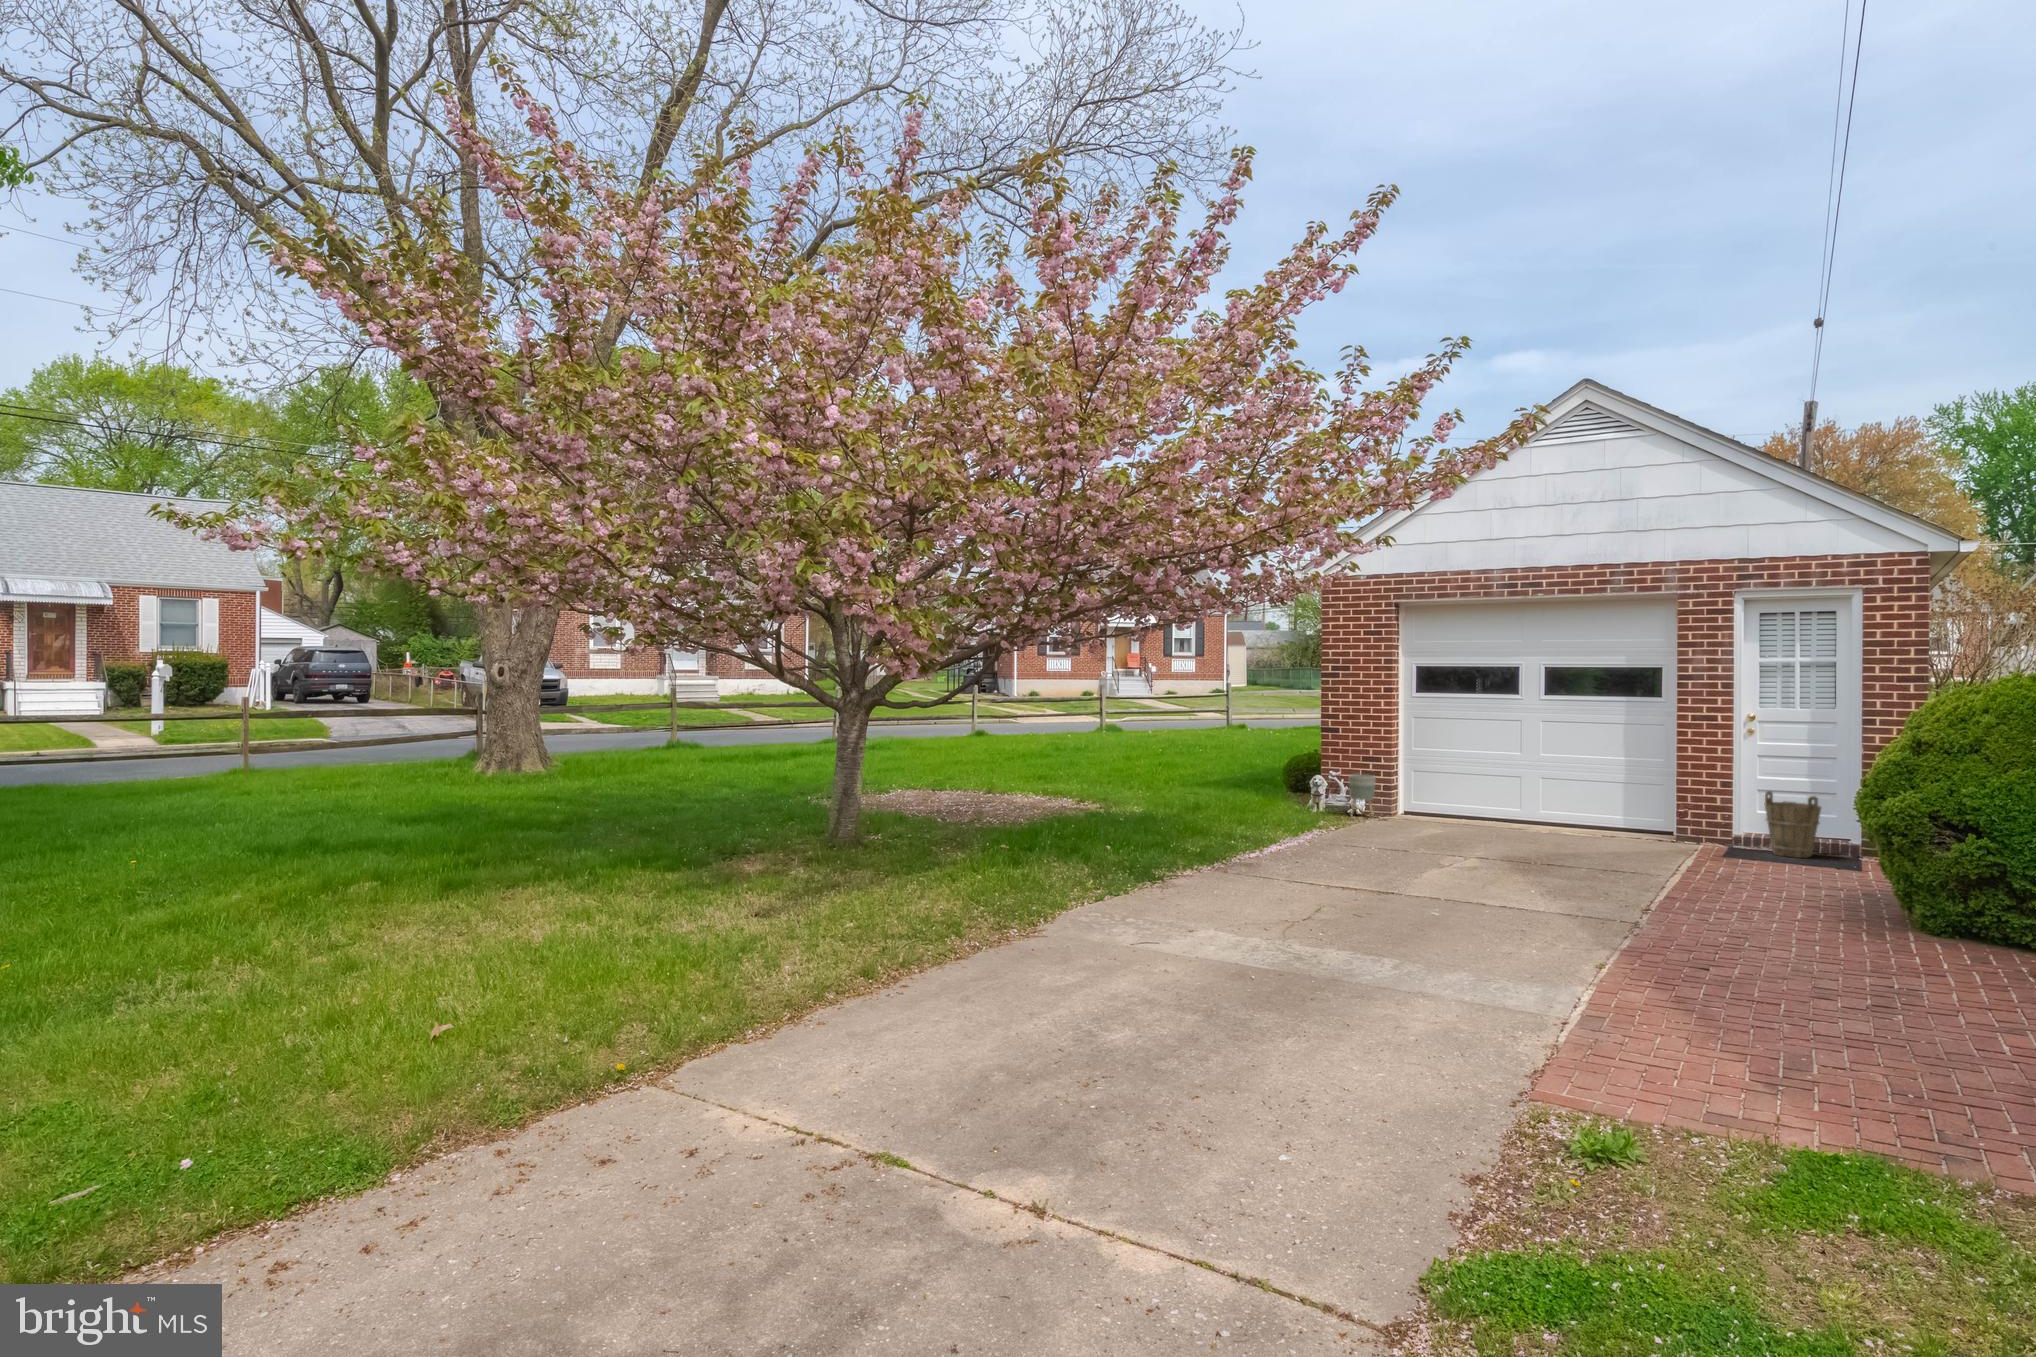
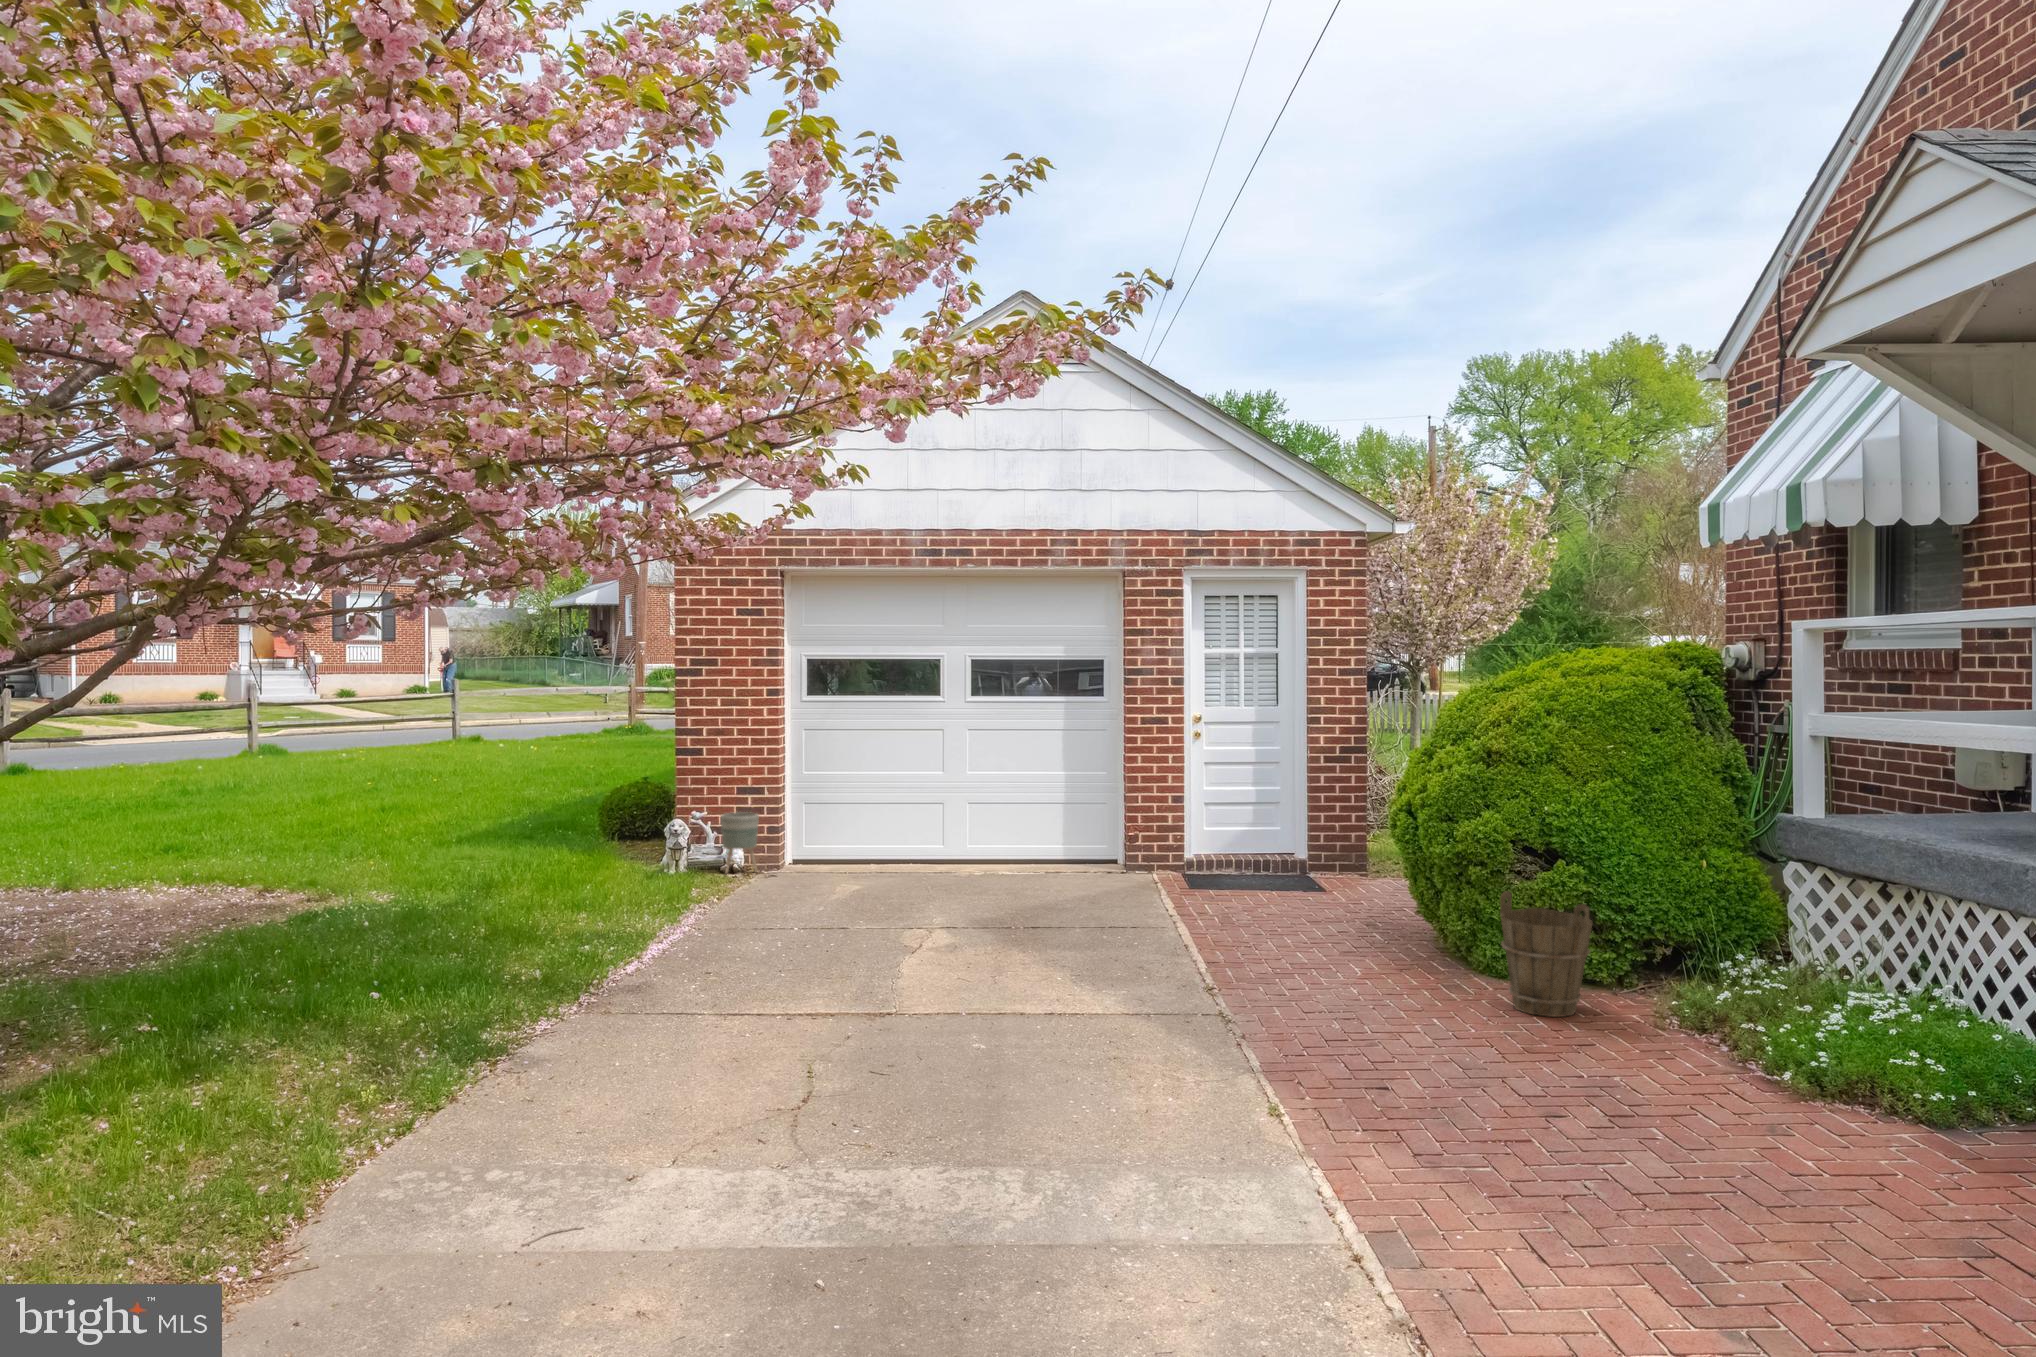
bucket: present [1765,791,1821,858] -> present [1500,891,1593,1017]

